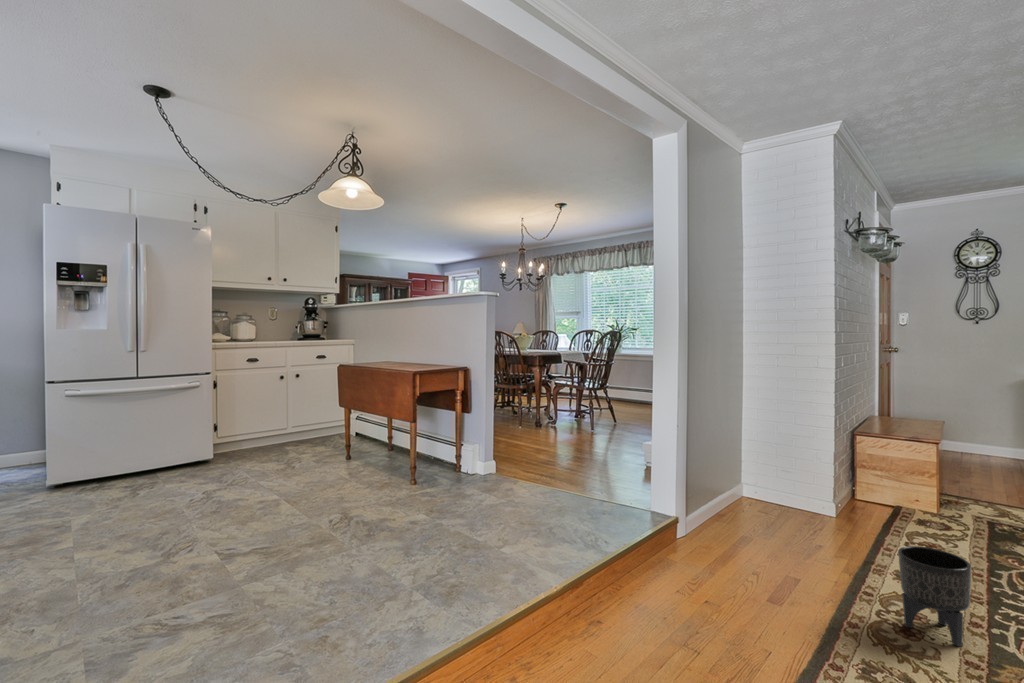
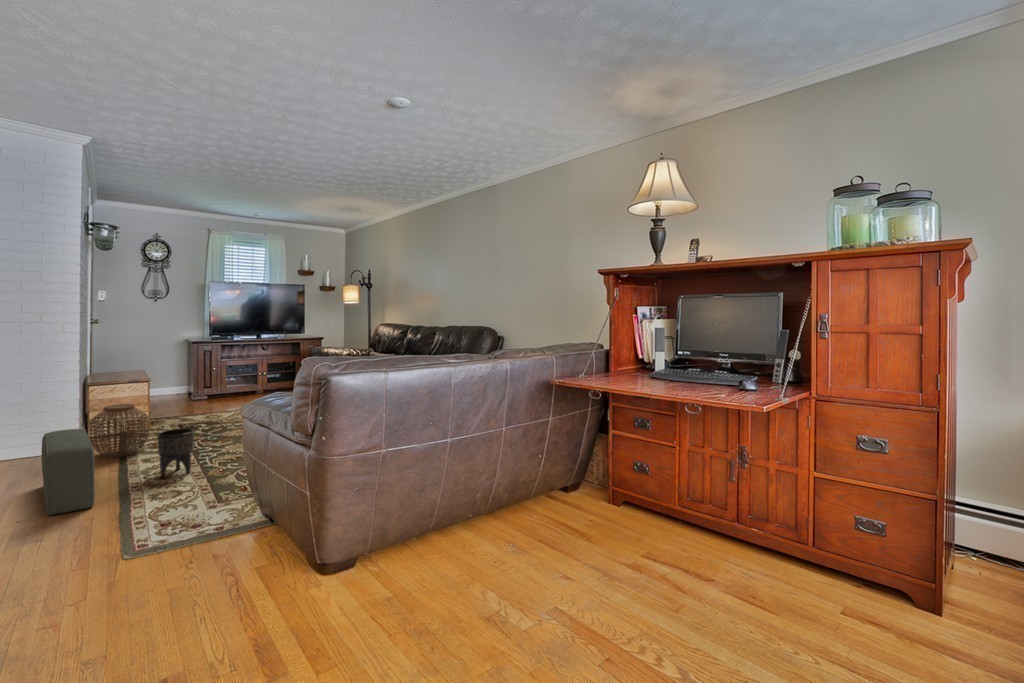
woven basket: none [832,473,916,553] -> present [89,404,149,457]
pouf: none [723,498,806,637] -> present [42,429,95,515]

